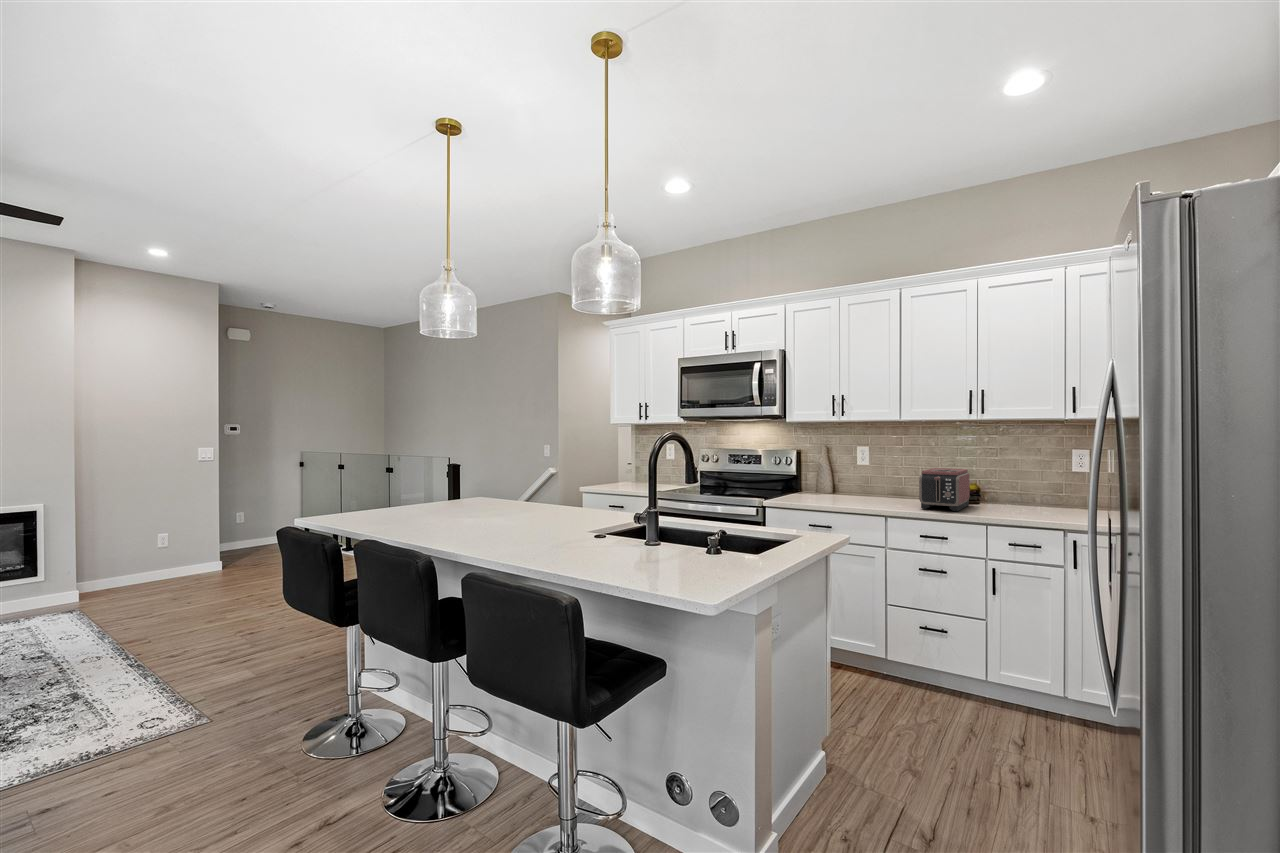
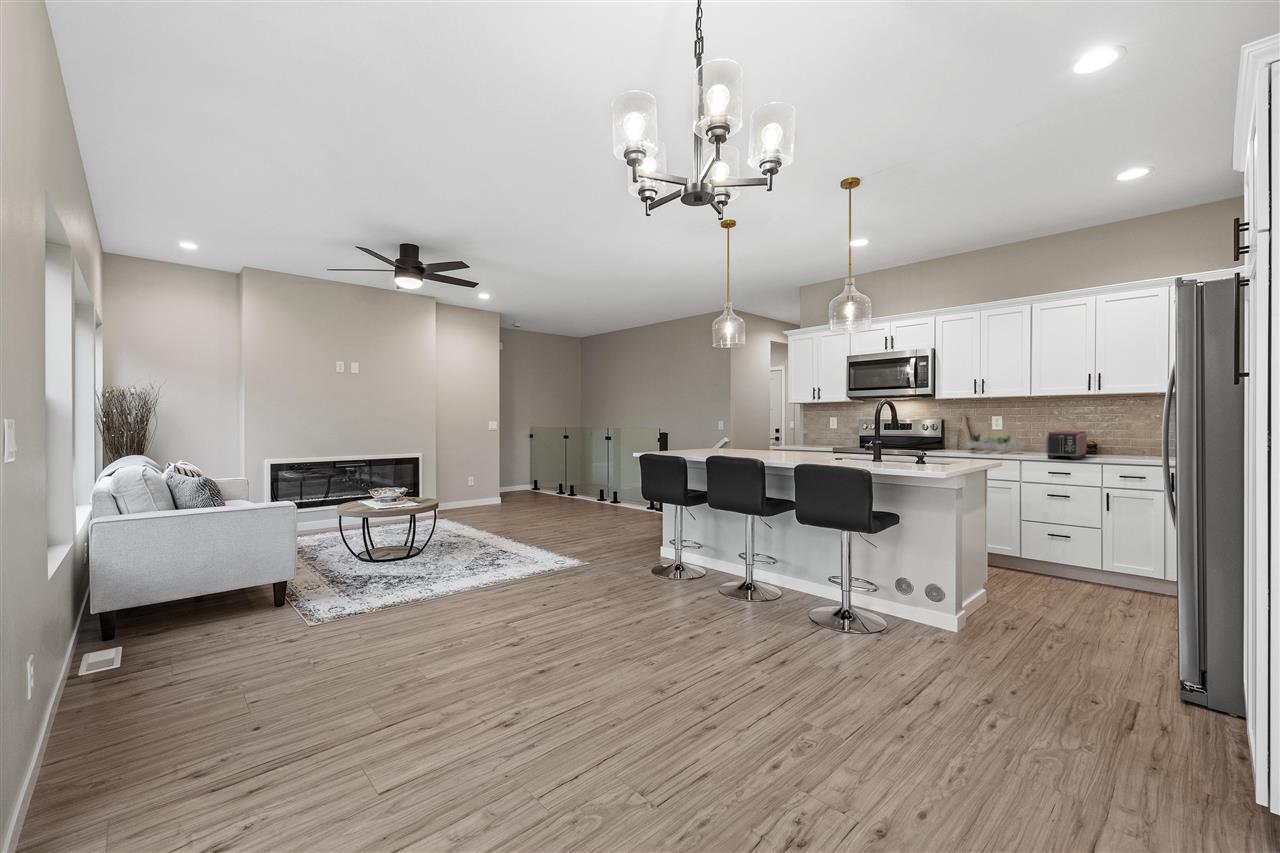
succulent plant: none [823,468,894,501] -> present [968,434,1024,453]

